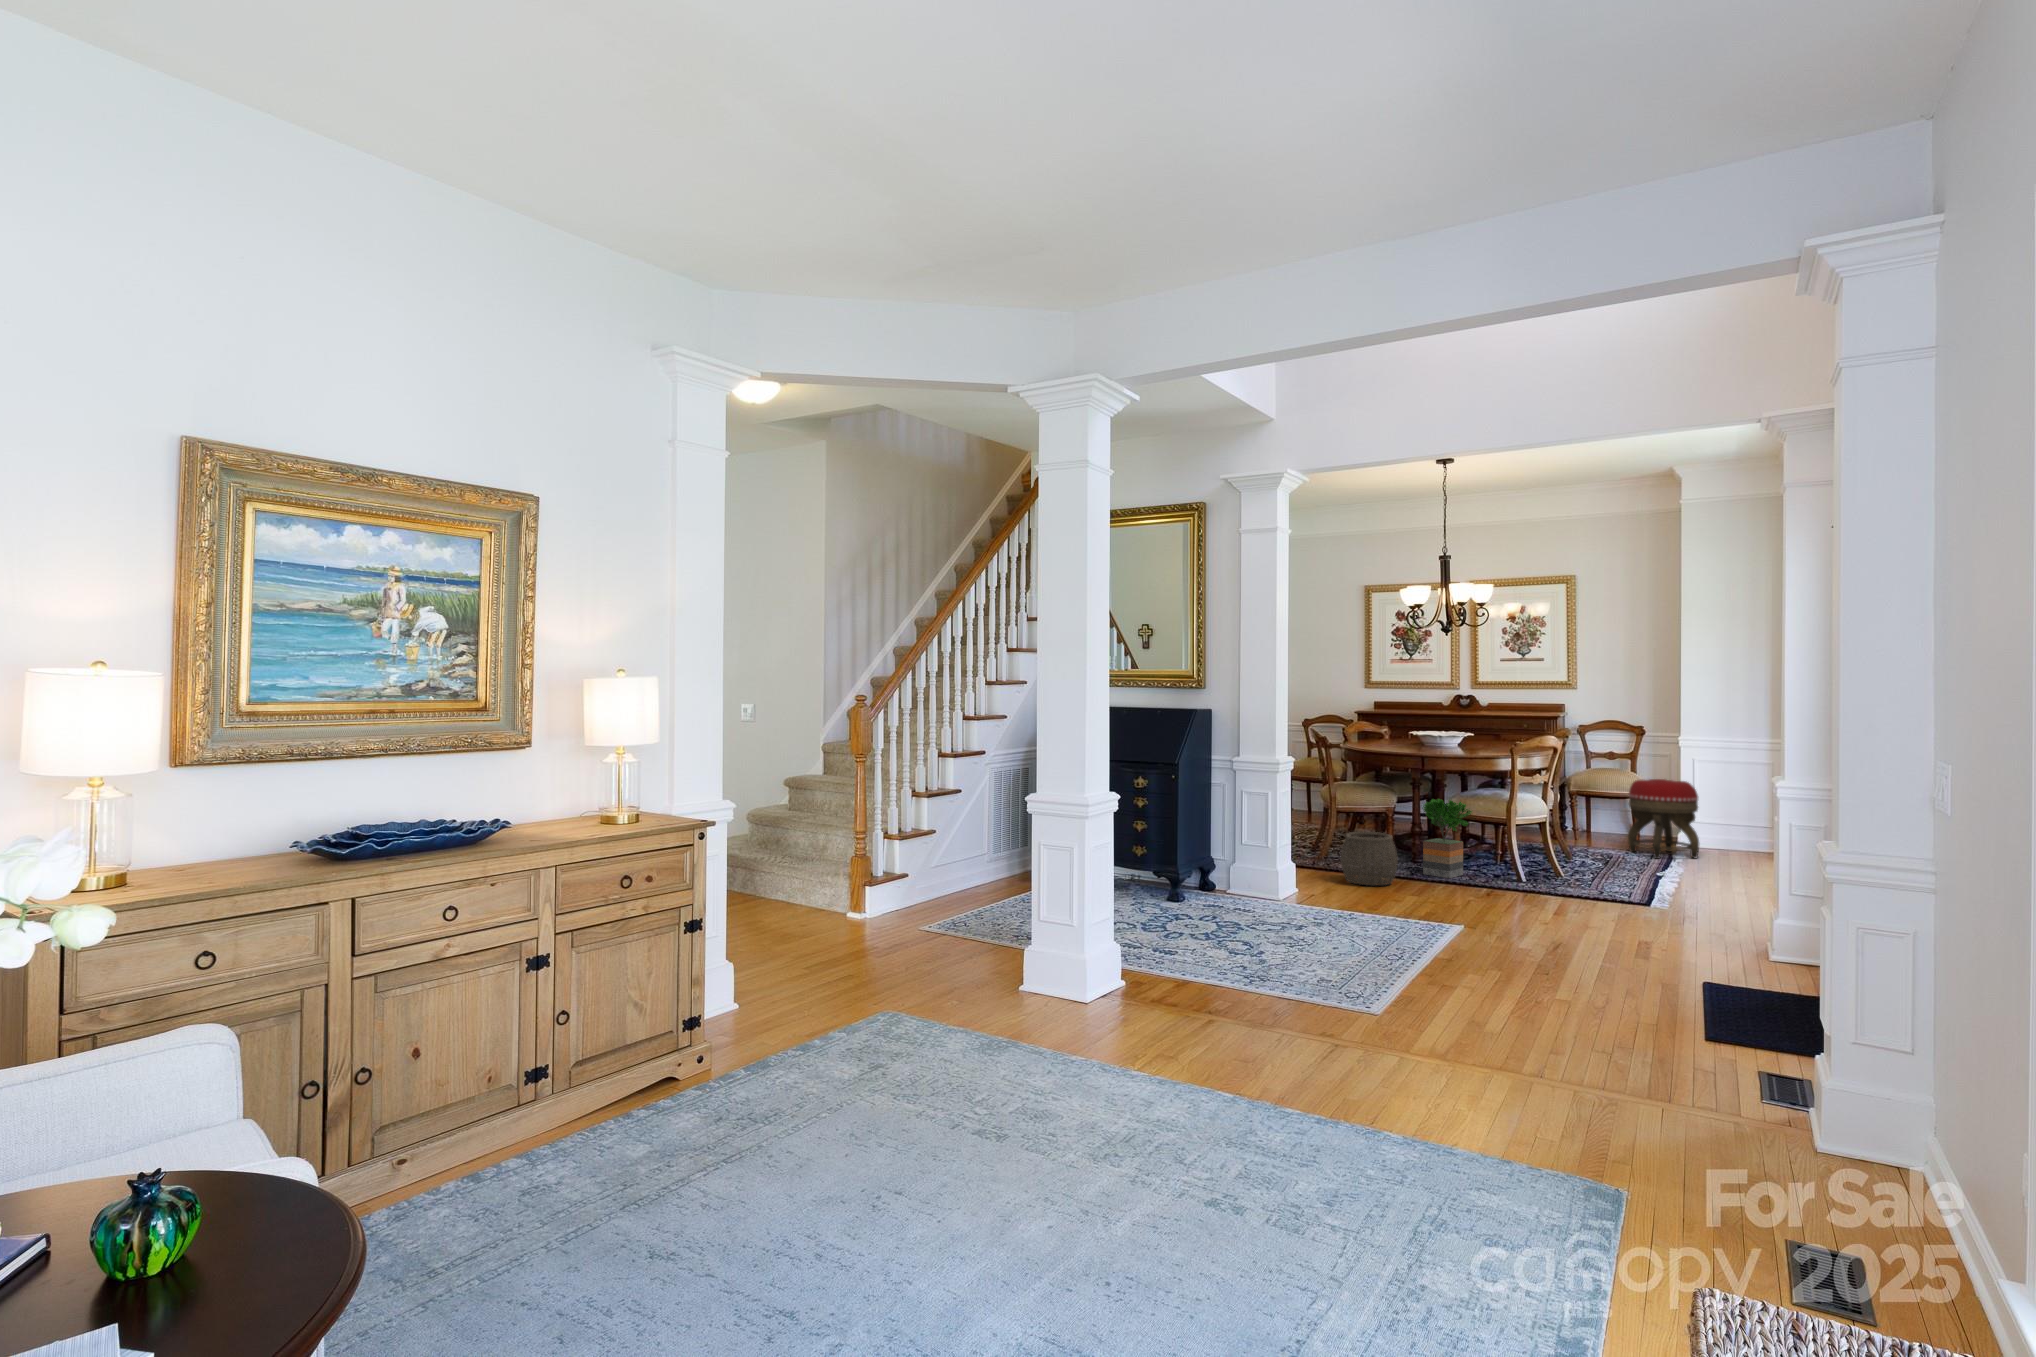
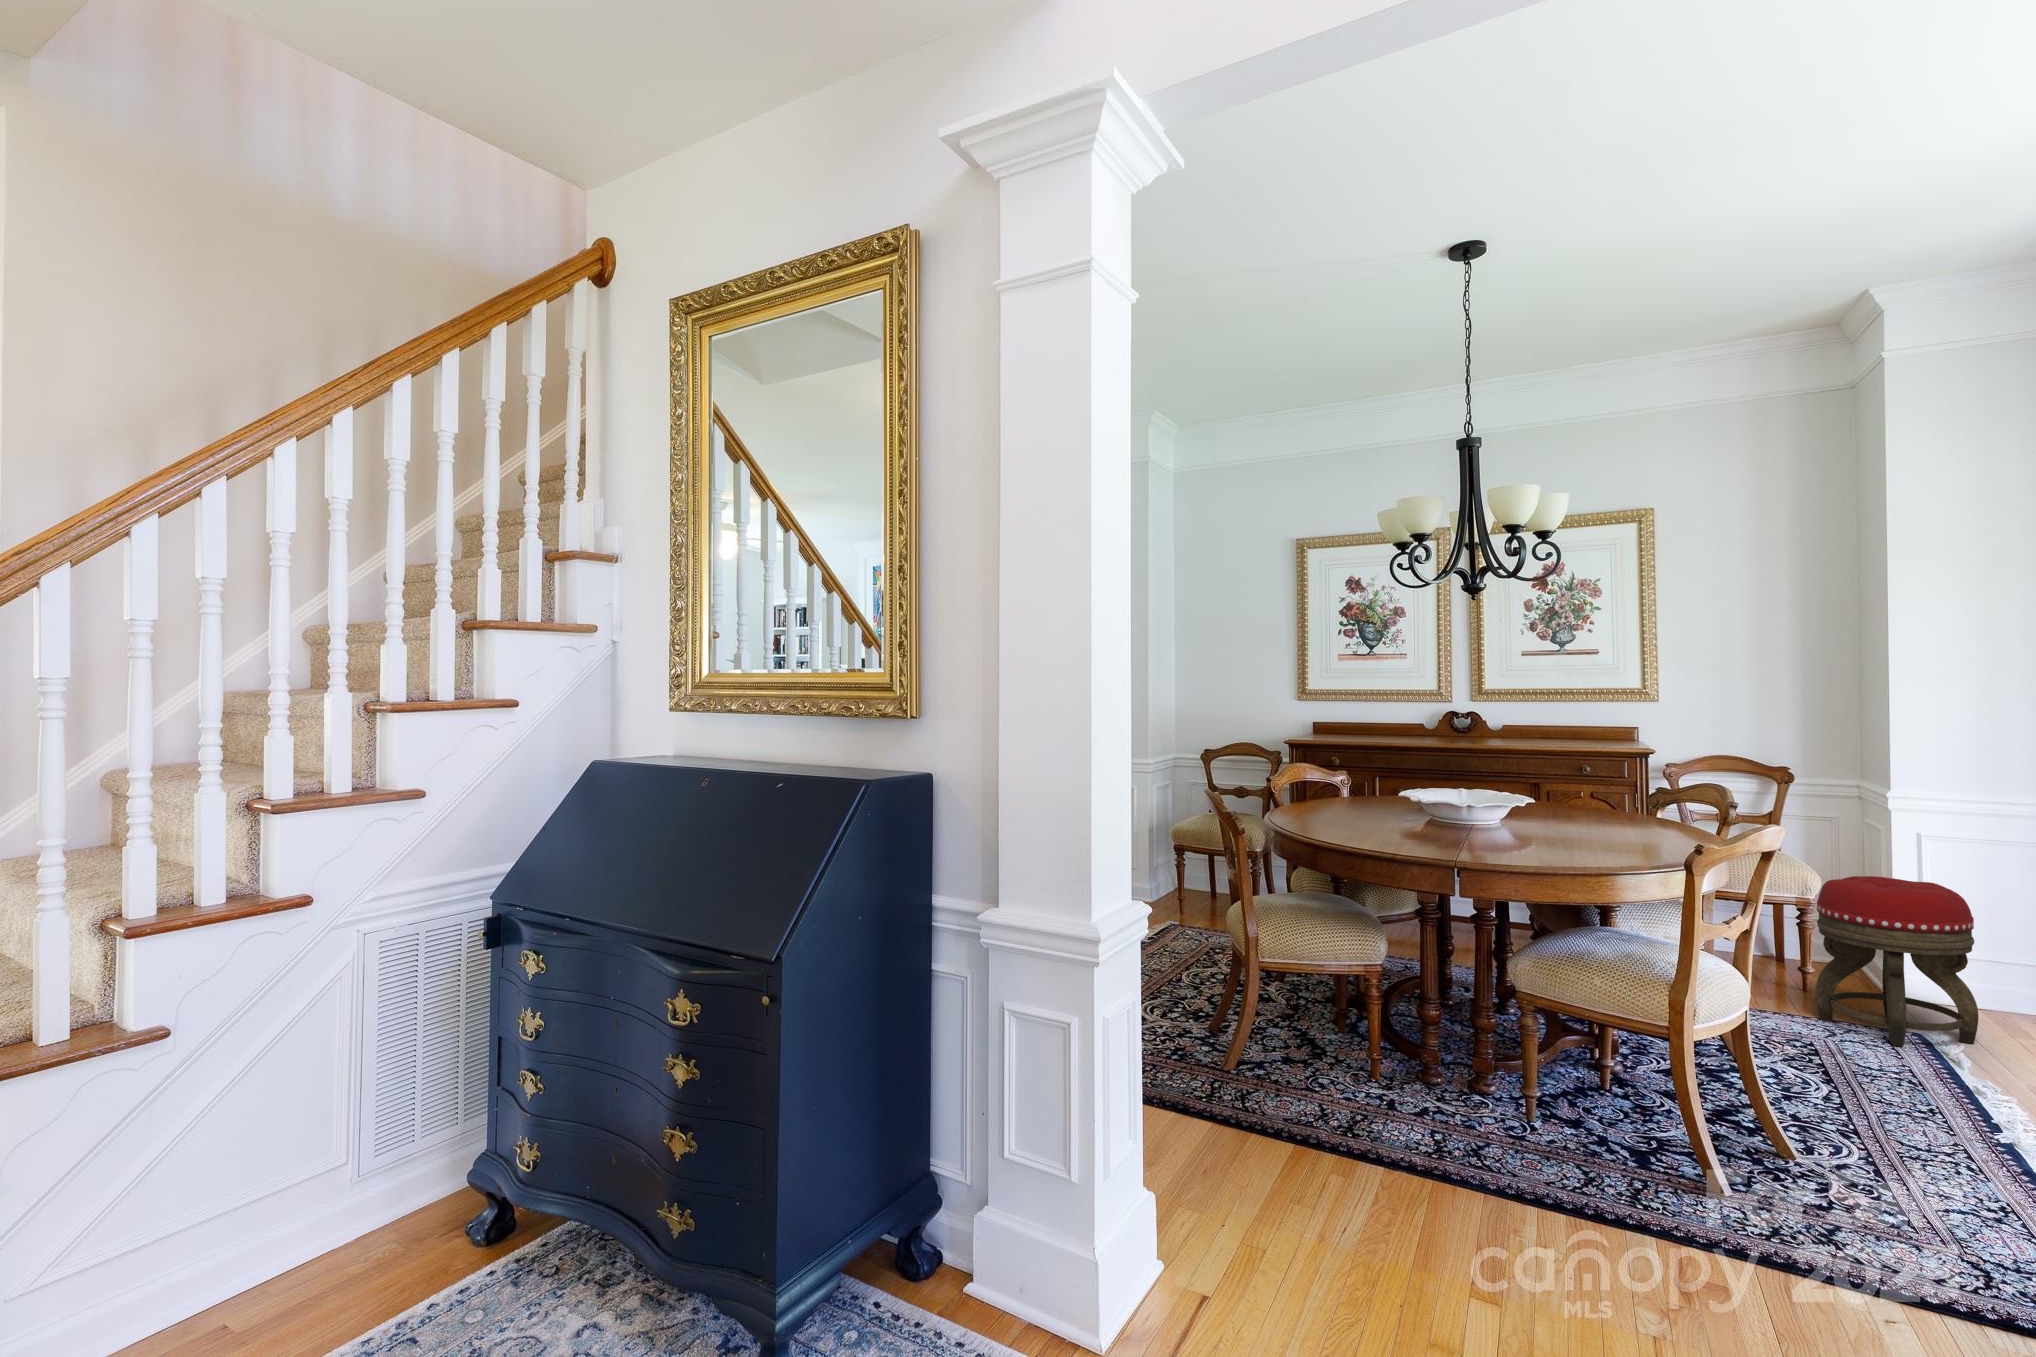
potted tree: present [1422,799,1472,878] -> none [1455,964,1586,1173]
woven basket: present [1341,832,1398,886] -> none [1276,1067,1426,1239]

